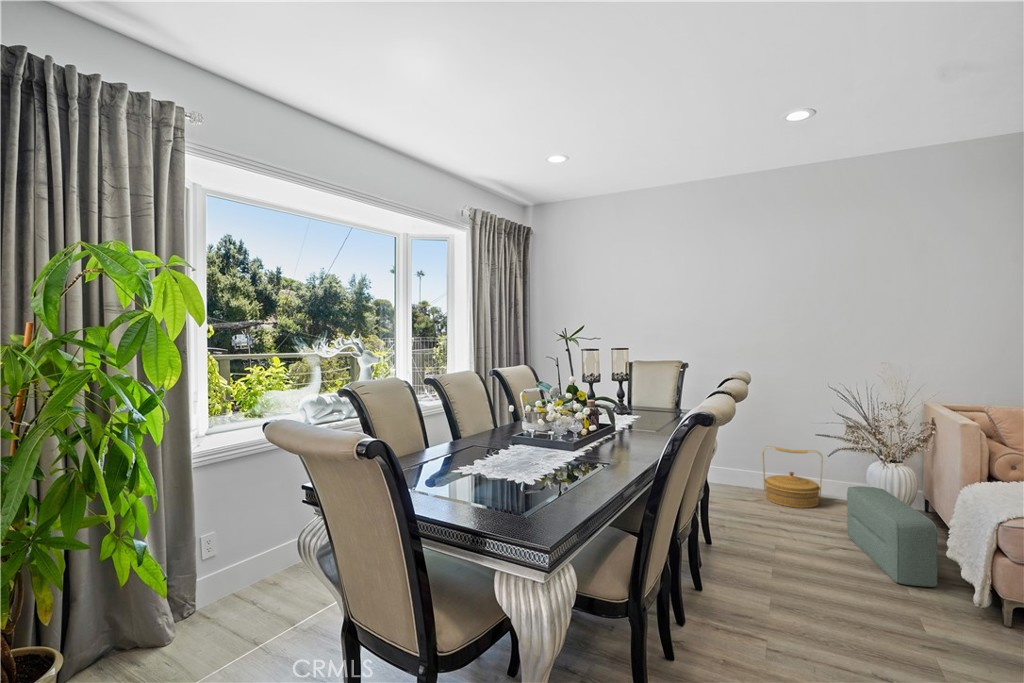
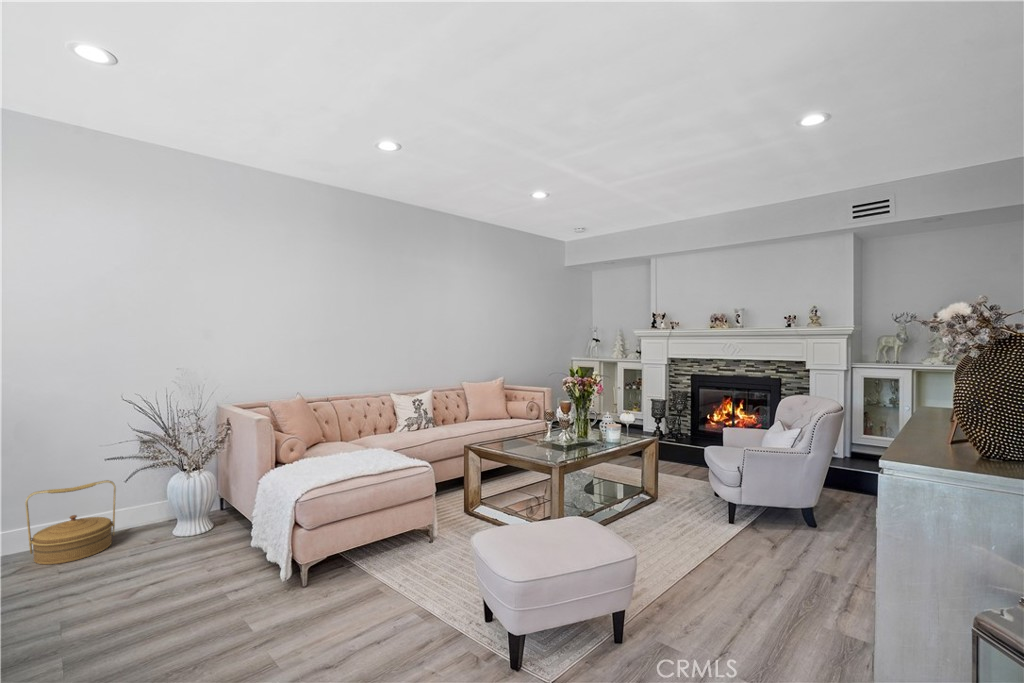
pouf: present [847,486,937,587] -> none [152,502,249,595]

